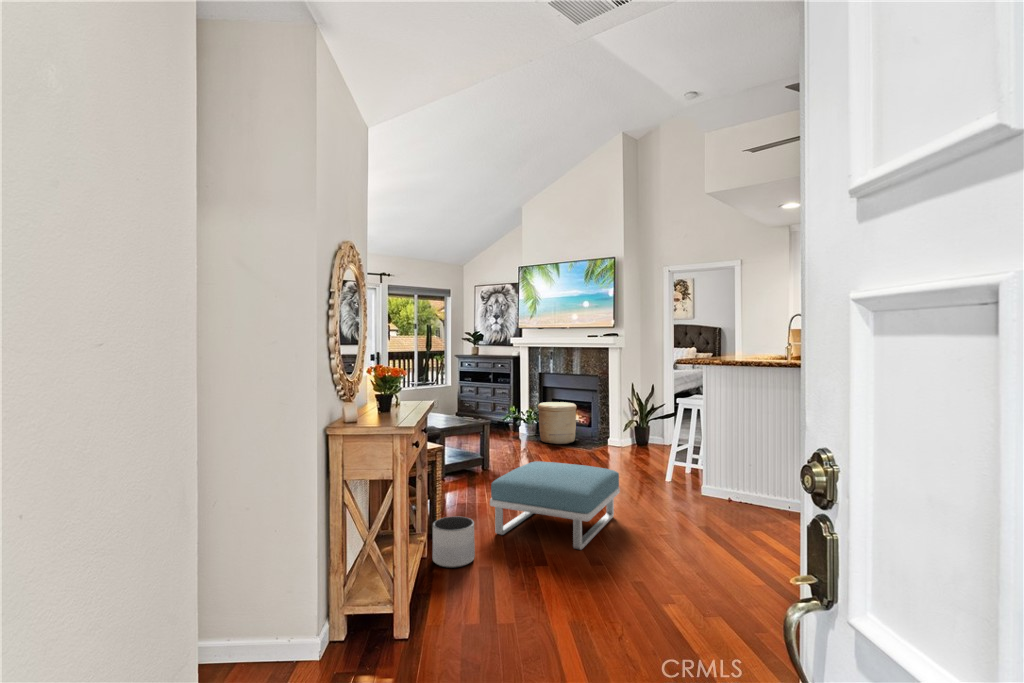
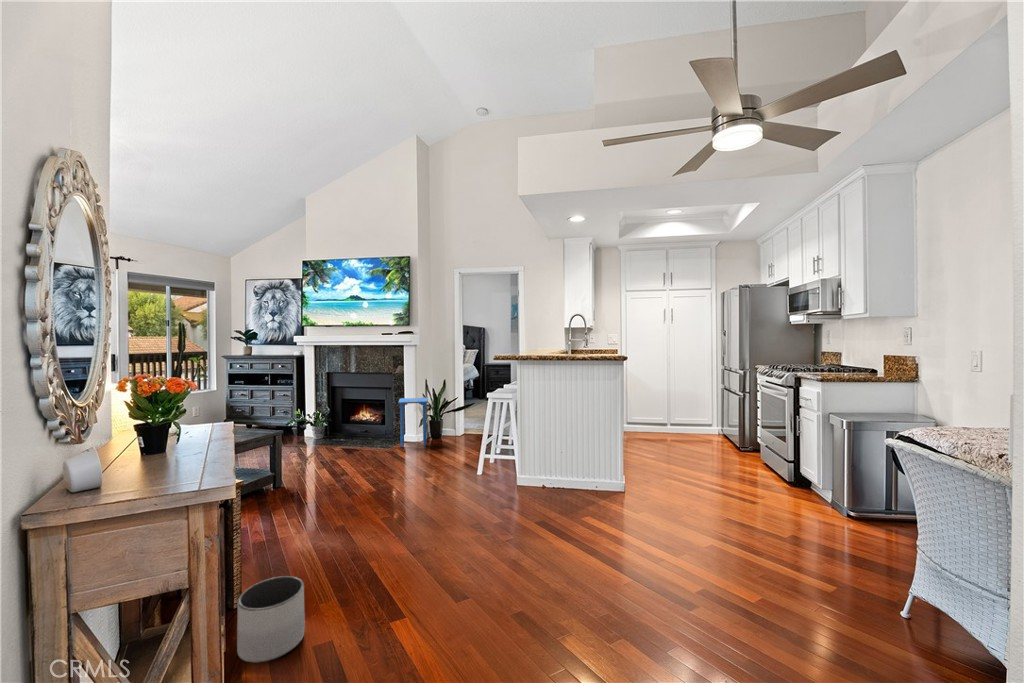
woven basket: present [538,402,577,444] -> none [329,402,371,445]
side table: none [599,402,632,452] -> present [399,398,428,447]
footstool: present [490,461,620,550] -> none [312,474,456,580]

